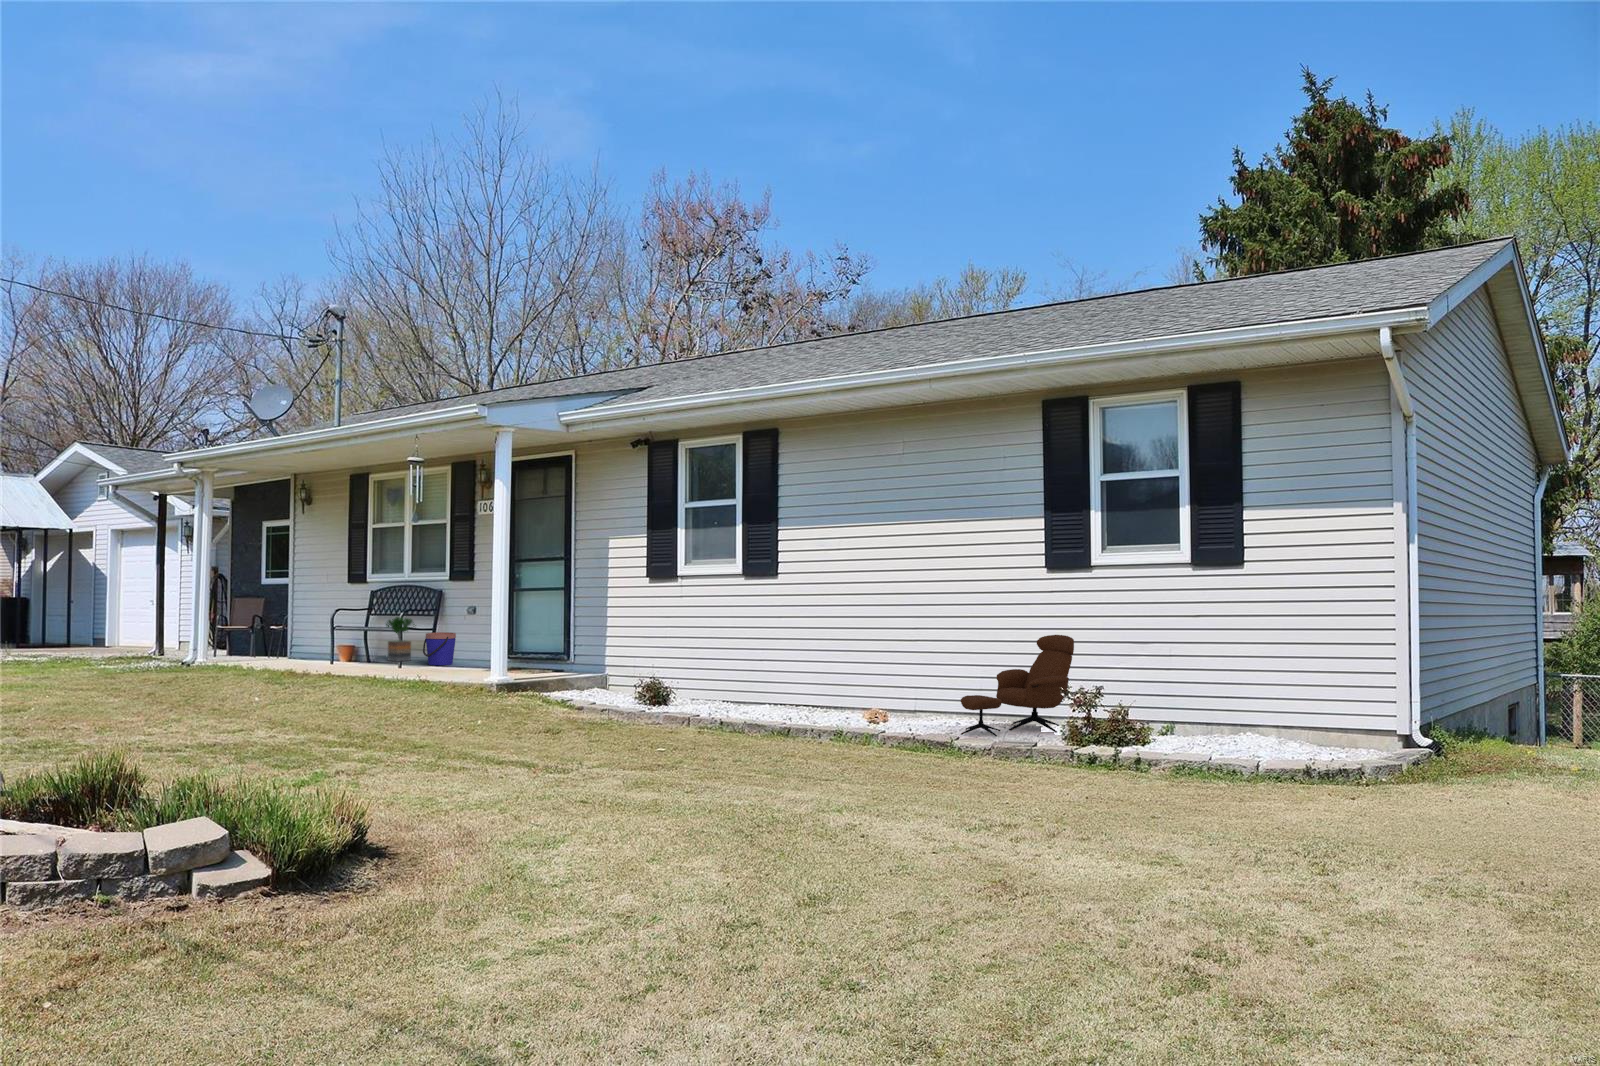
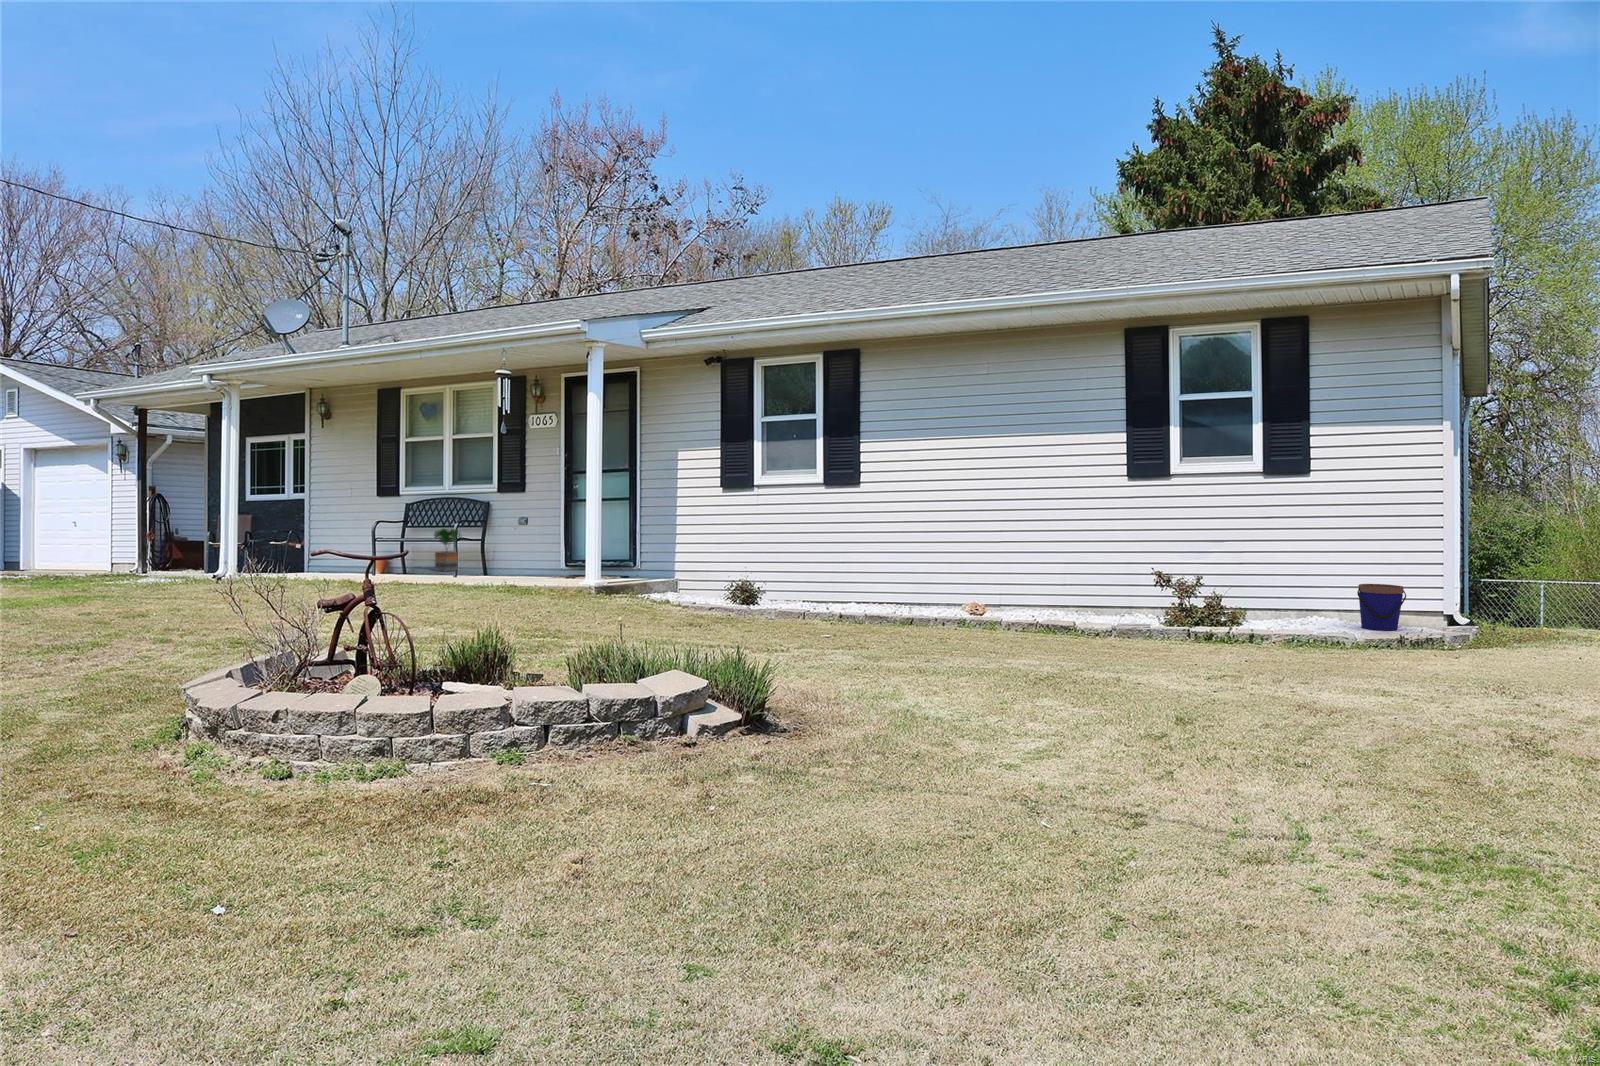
bucket: present [423,632,456,665] -> present [1357,584,1406,630]
lounge chair: present [961,635,1074,736] -> none [1070,534,1159,621]

